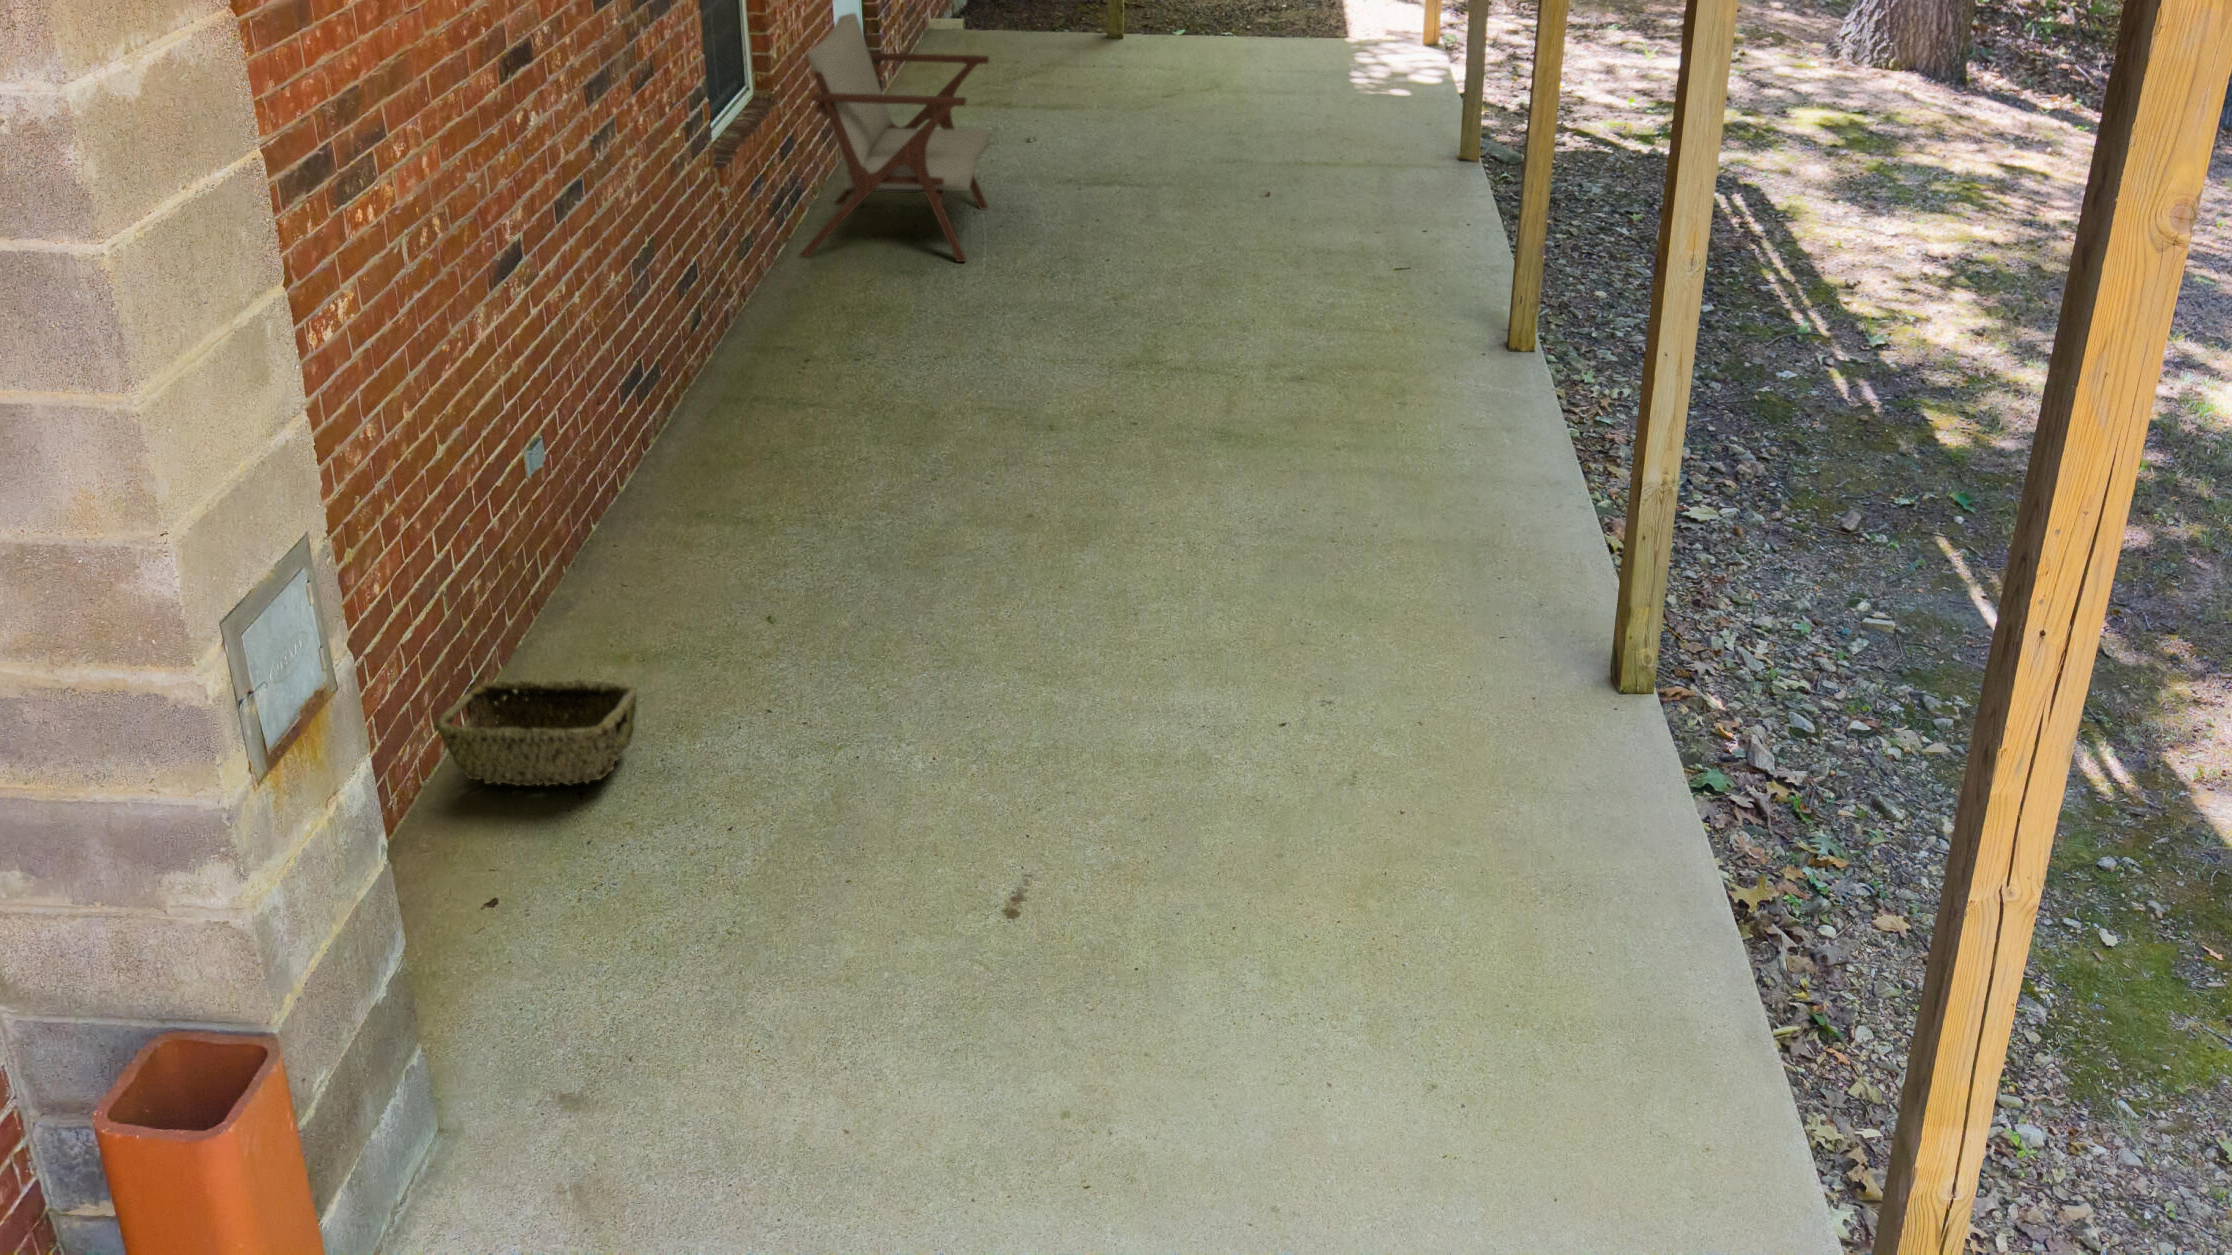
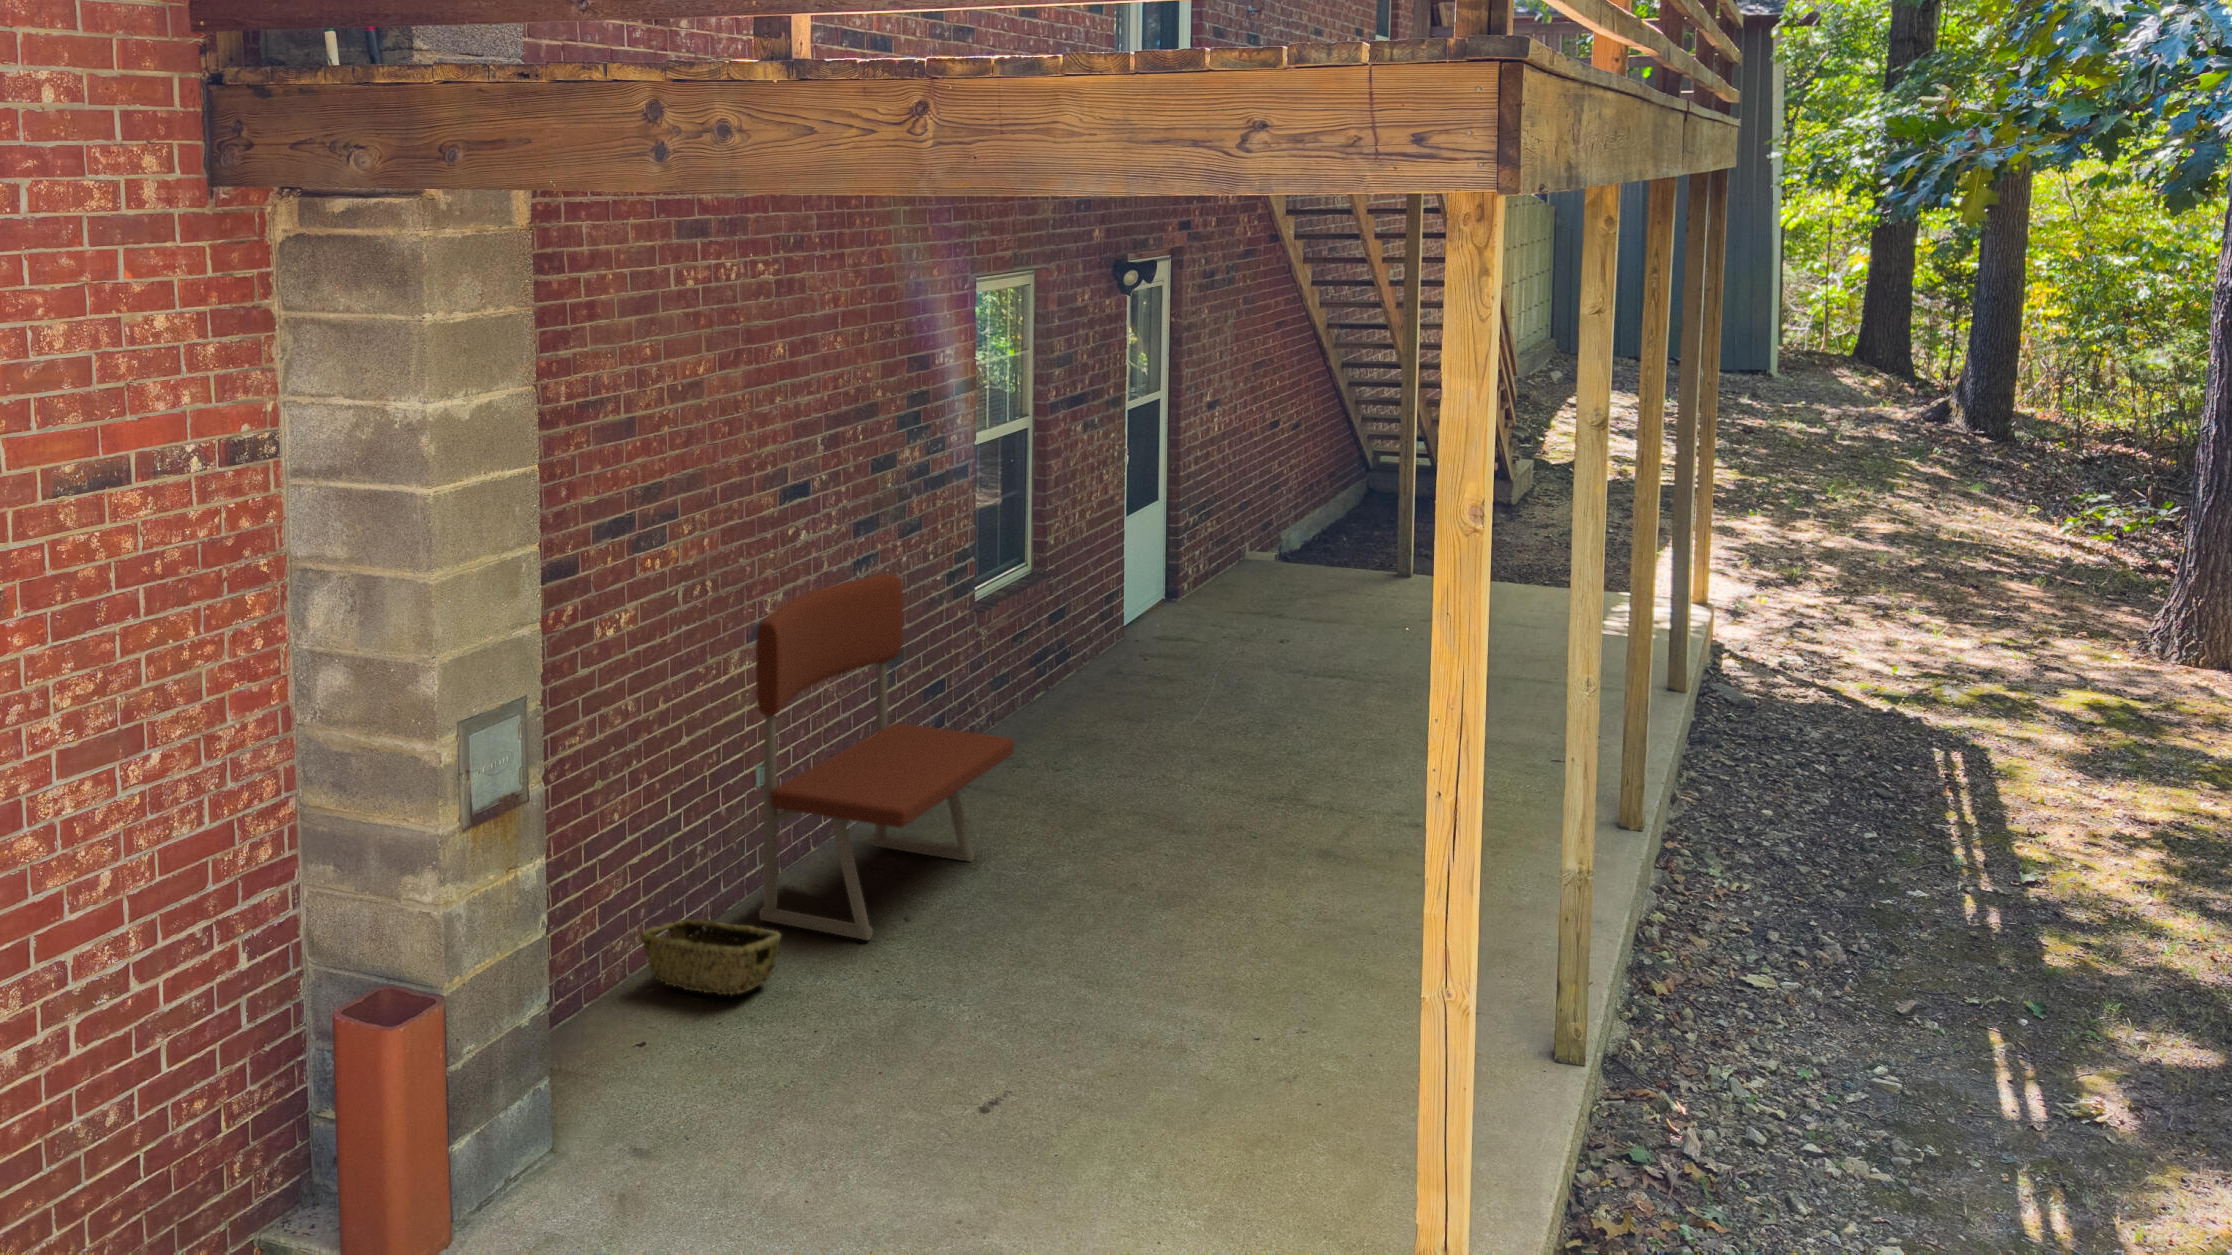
lounge chair: present [800,13,990,262] -> none [1053,522,1230,723]
bench: none [519,149,850,654] -> present [756,574,1014,940]

